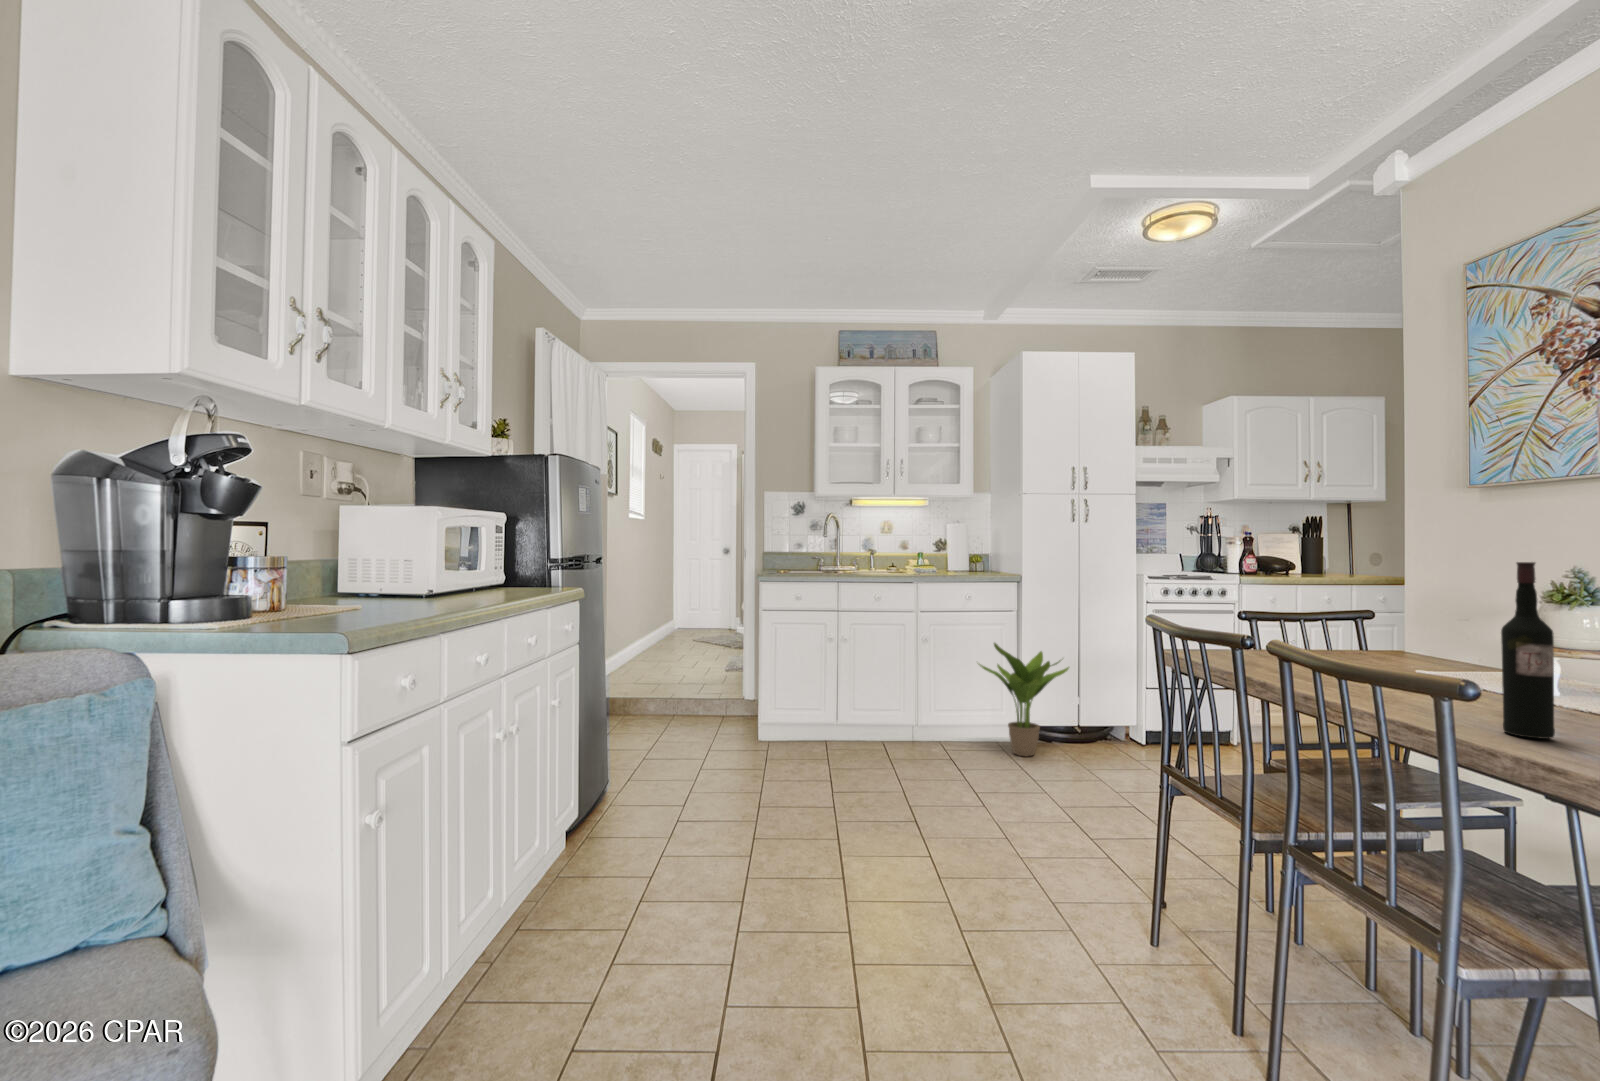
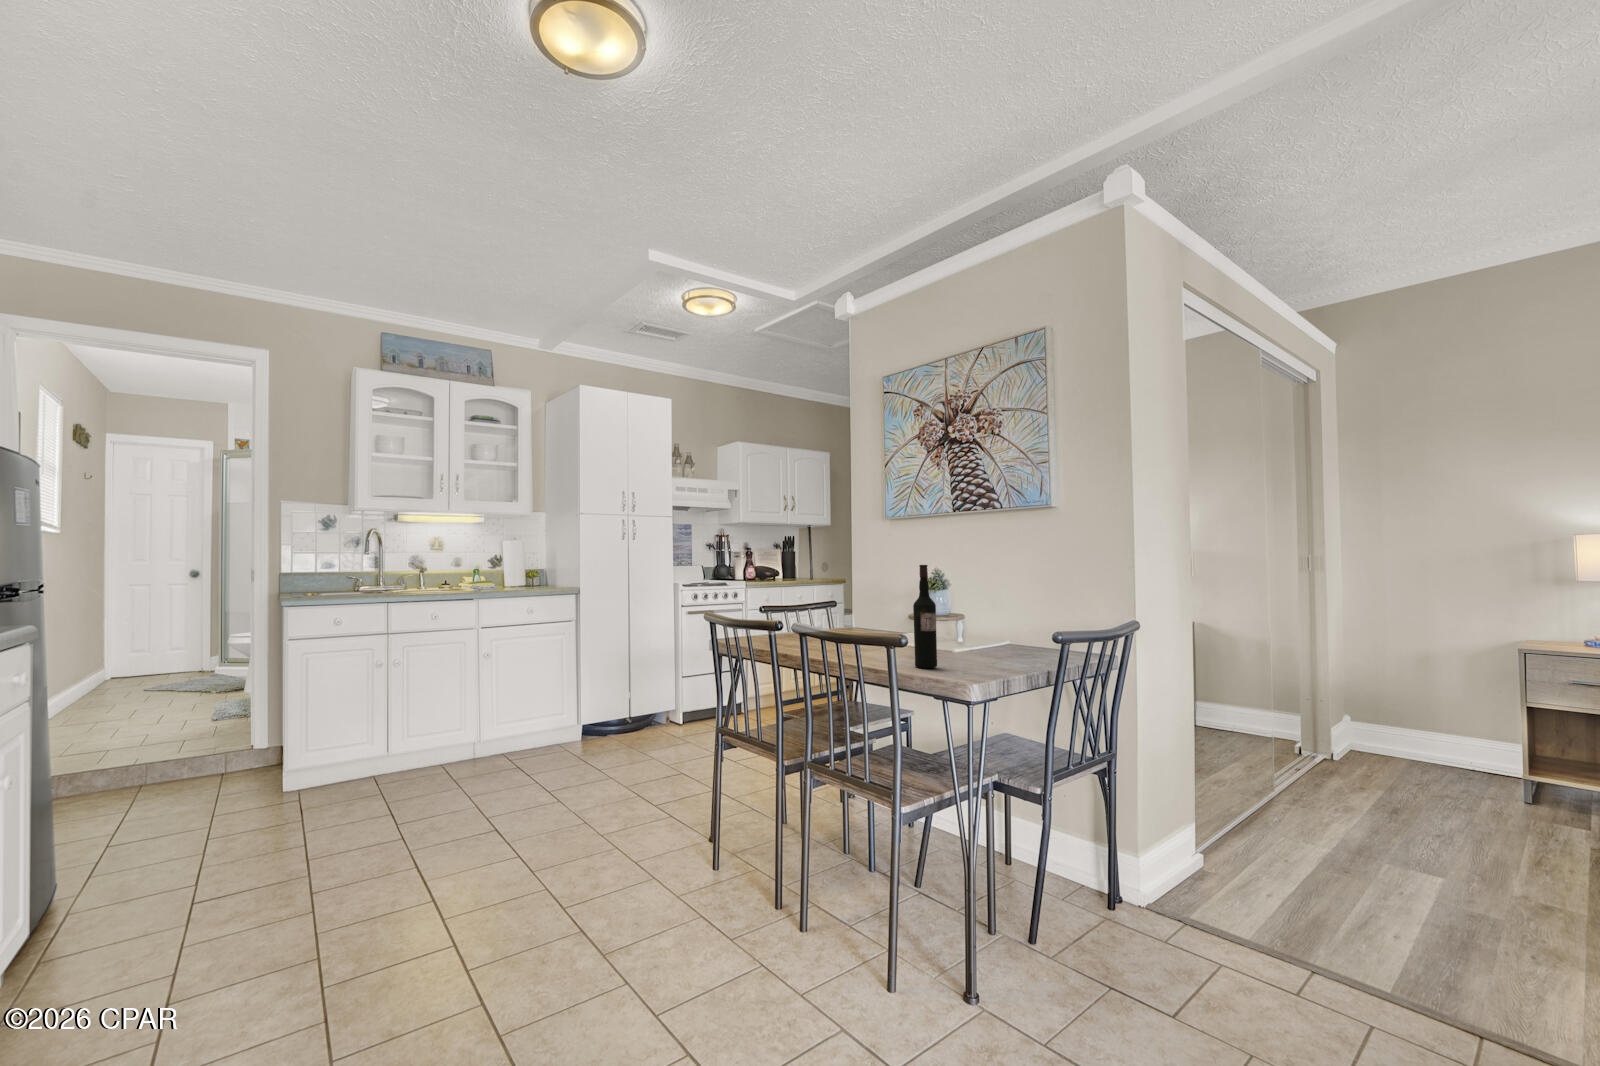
potted plant: present [979,643,1069,757] -> none [538,650,621,751]

